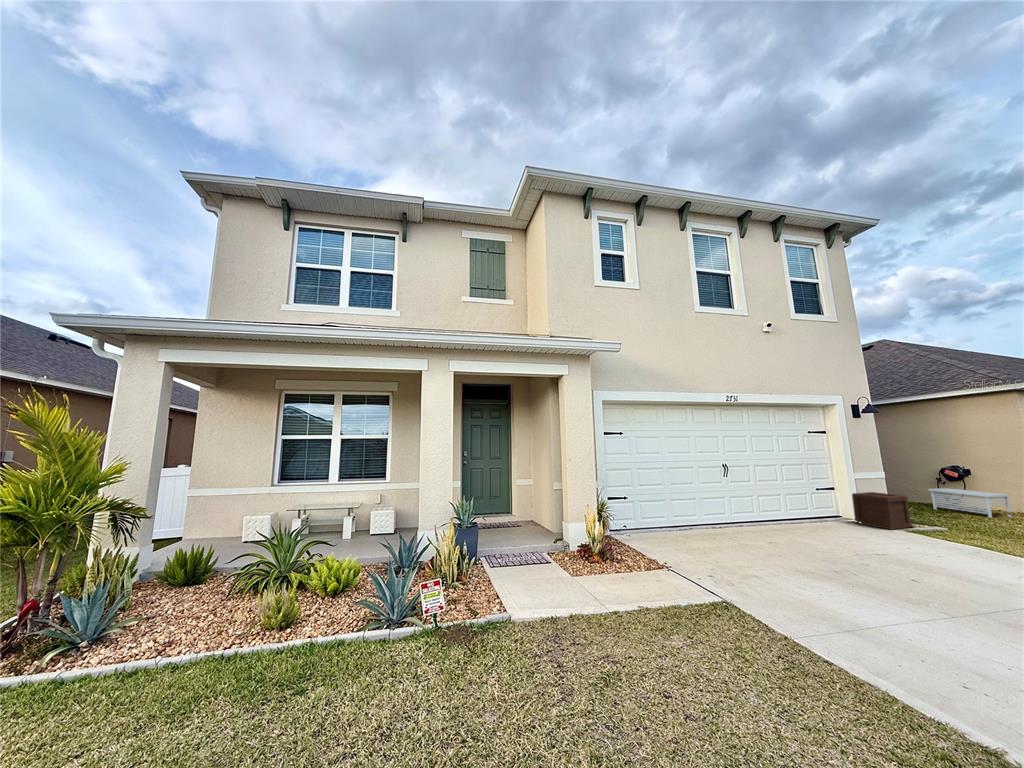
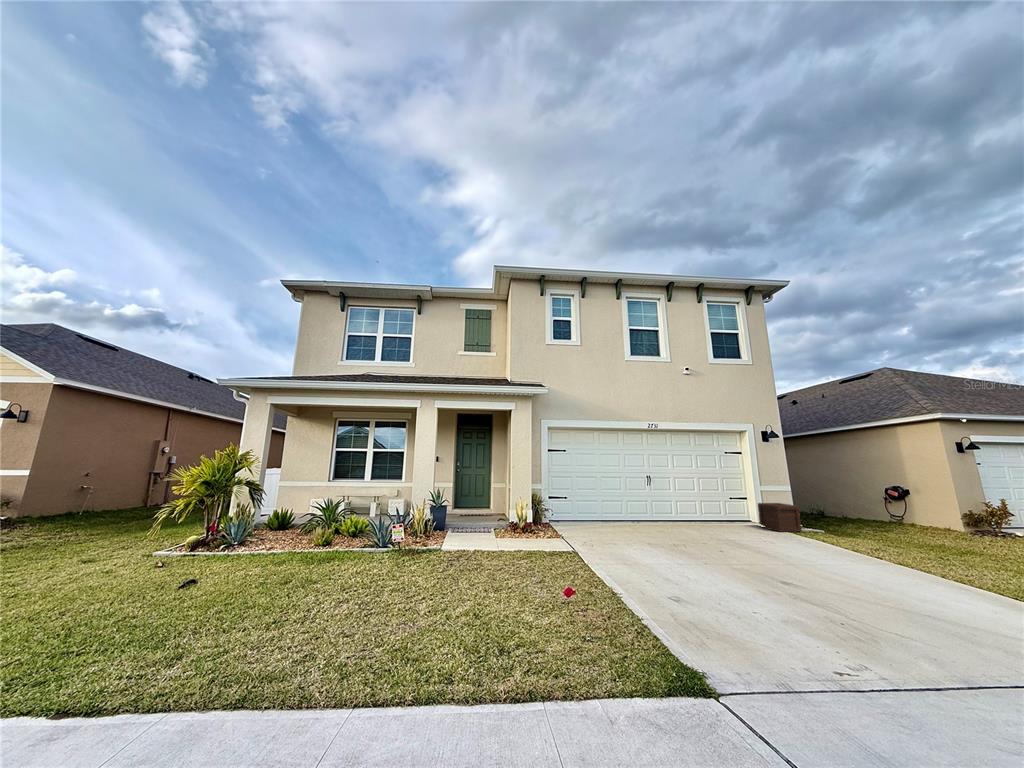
storage bench: present [928,488,1011,518] -> none [854,505,916,531]

